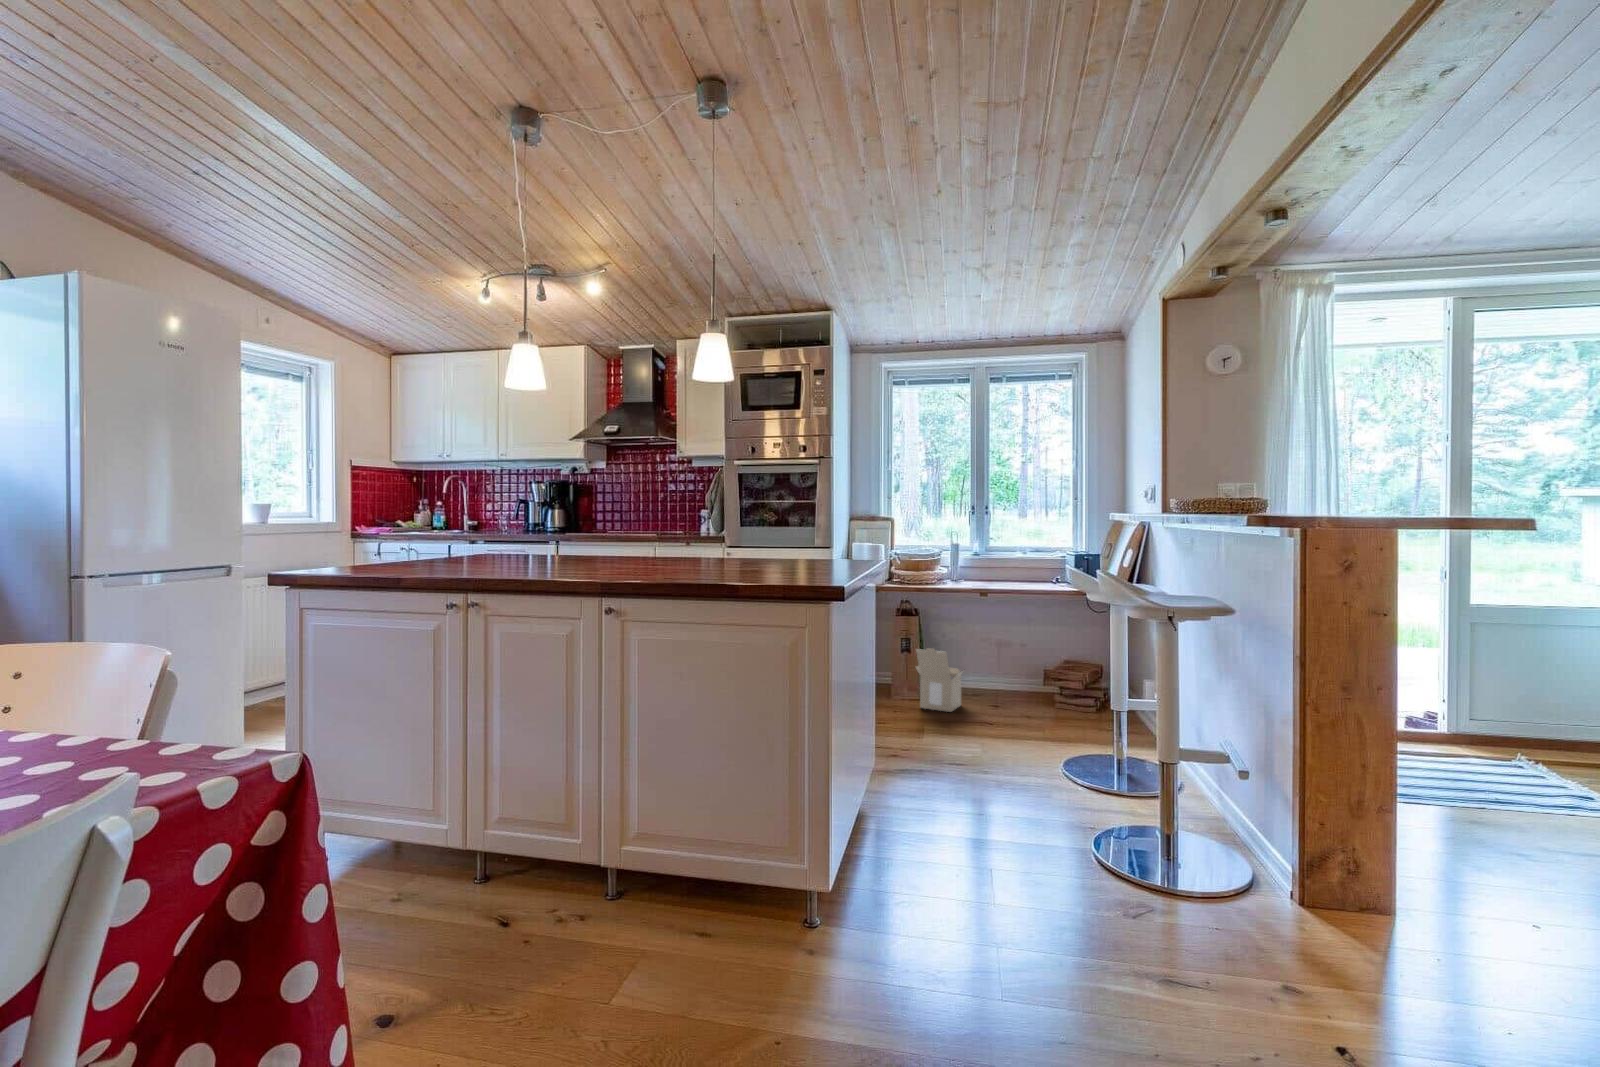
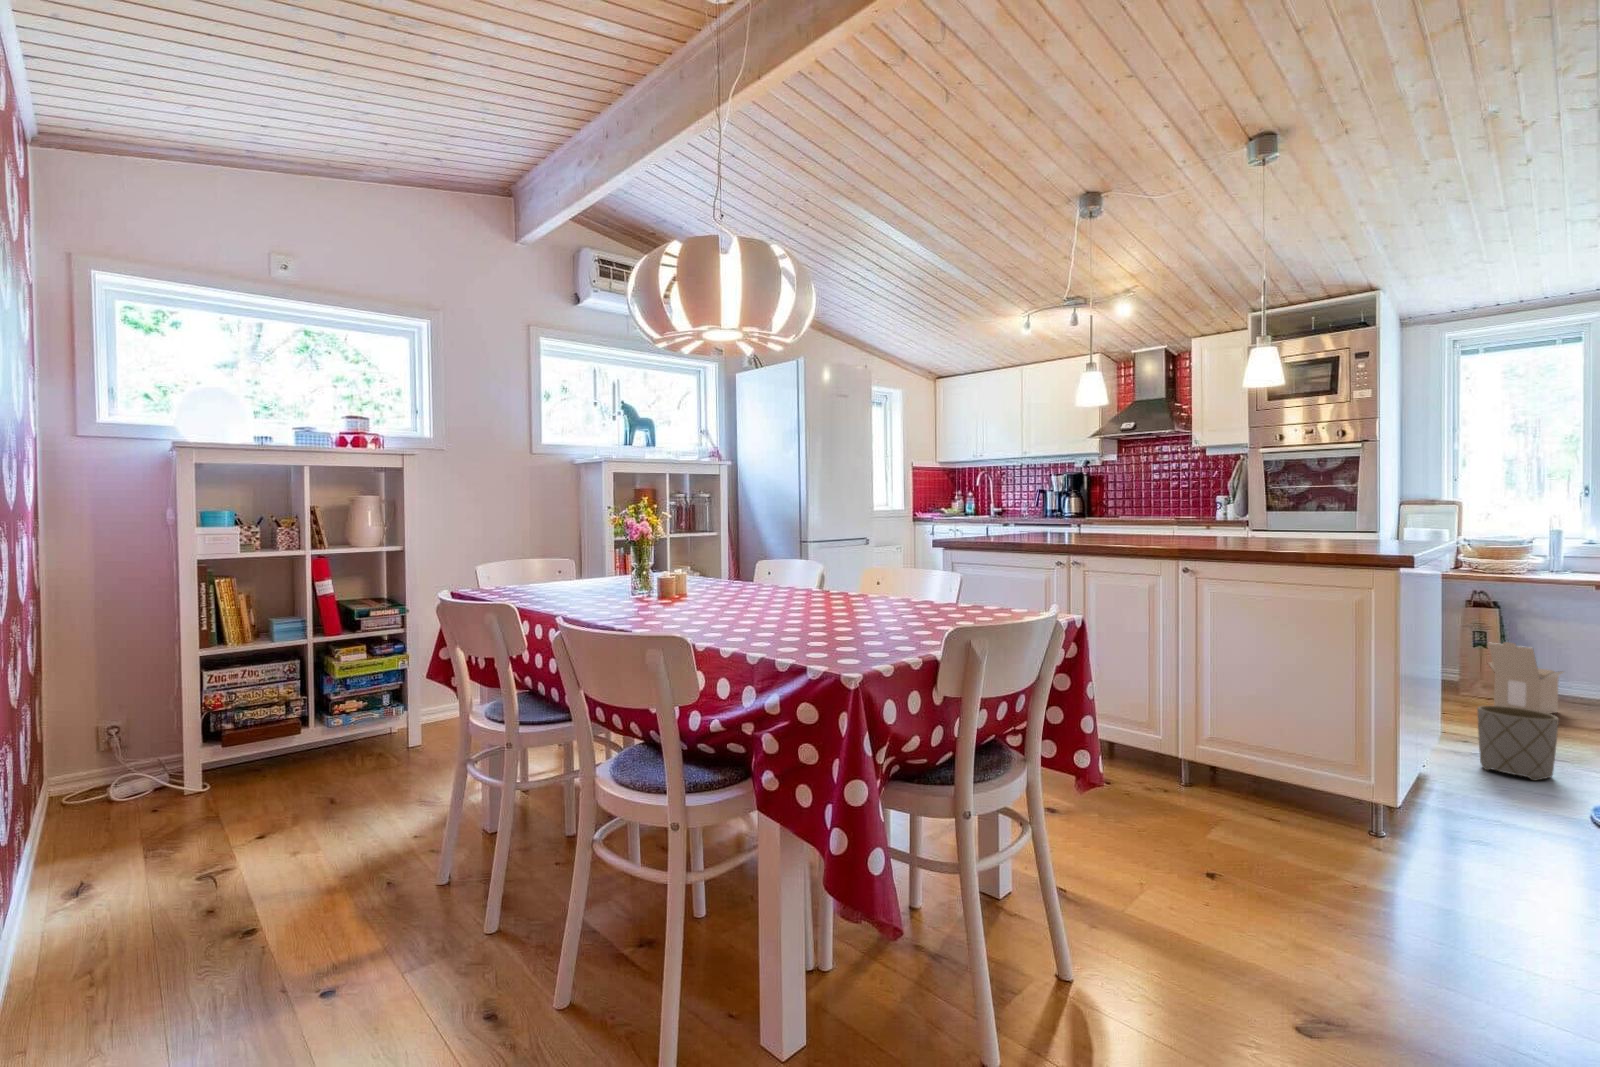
planter: none [920,727,982,807] -> present [1477,706,1559,780]

